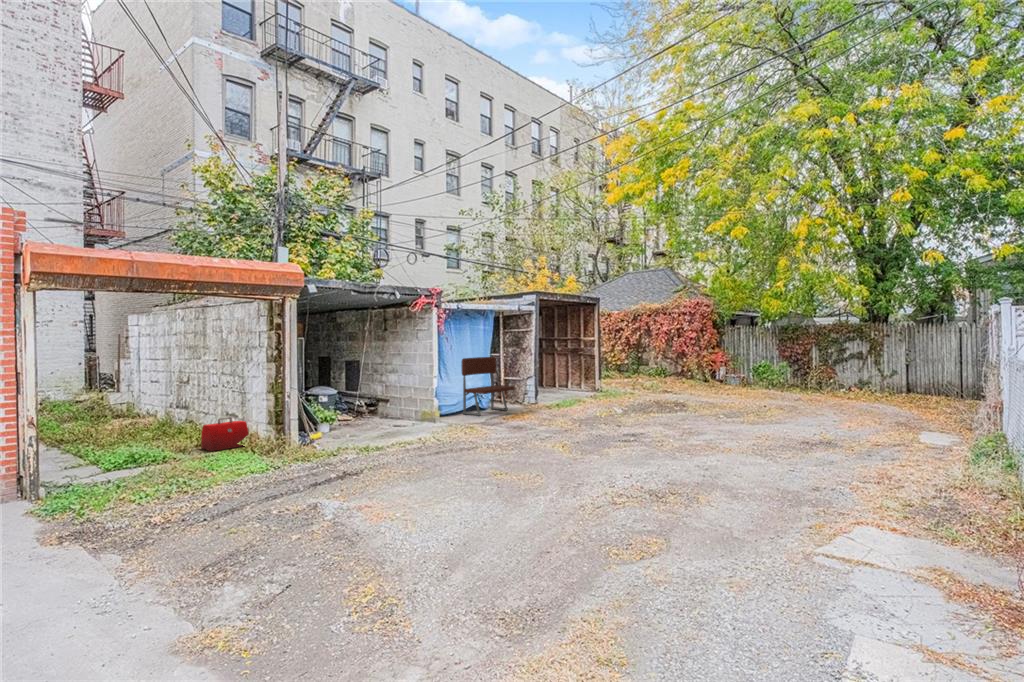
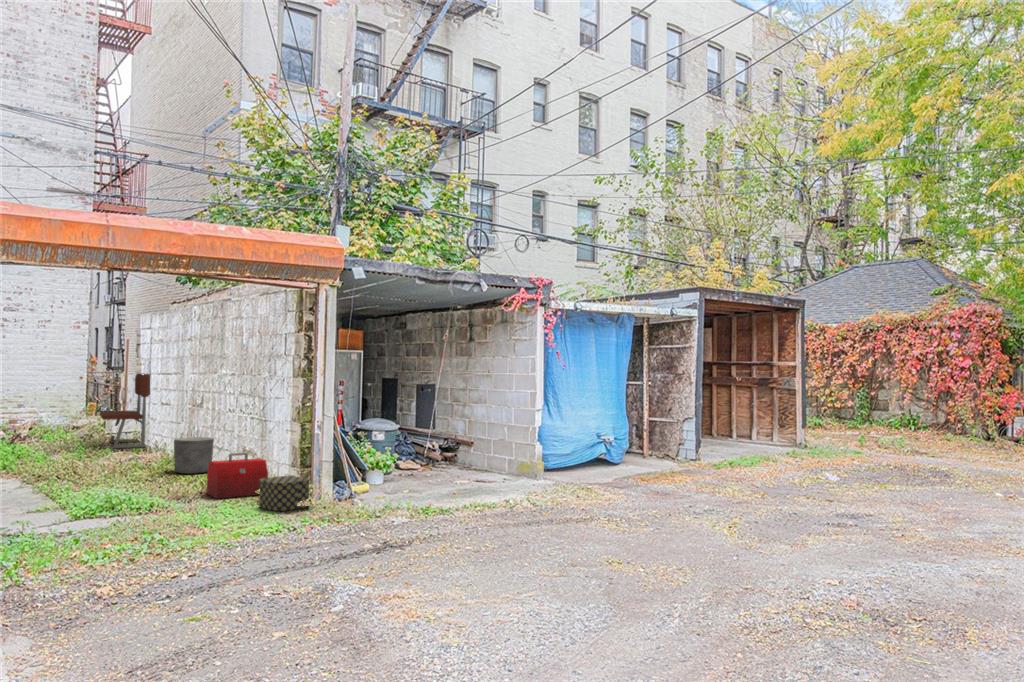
bench: present [461,357,514,416] -> present [99,373,150,449]
planter: none [165,407,197,434] -> present [174,437,214,474]
storage box: none [246,432,284,457] -> present [259,476,310,511]

